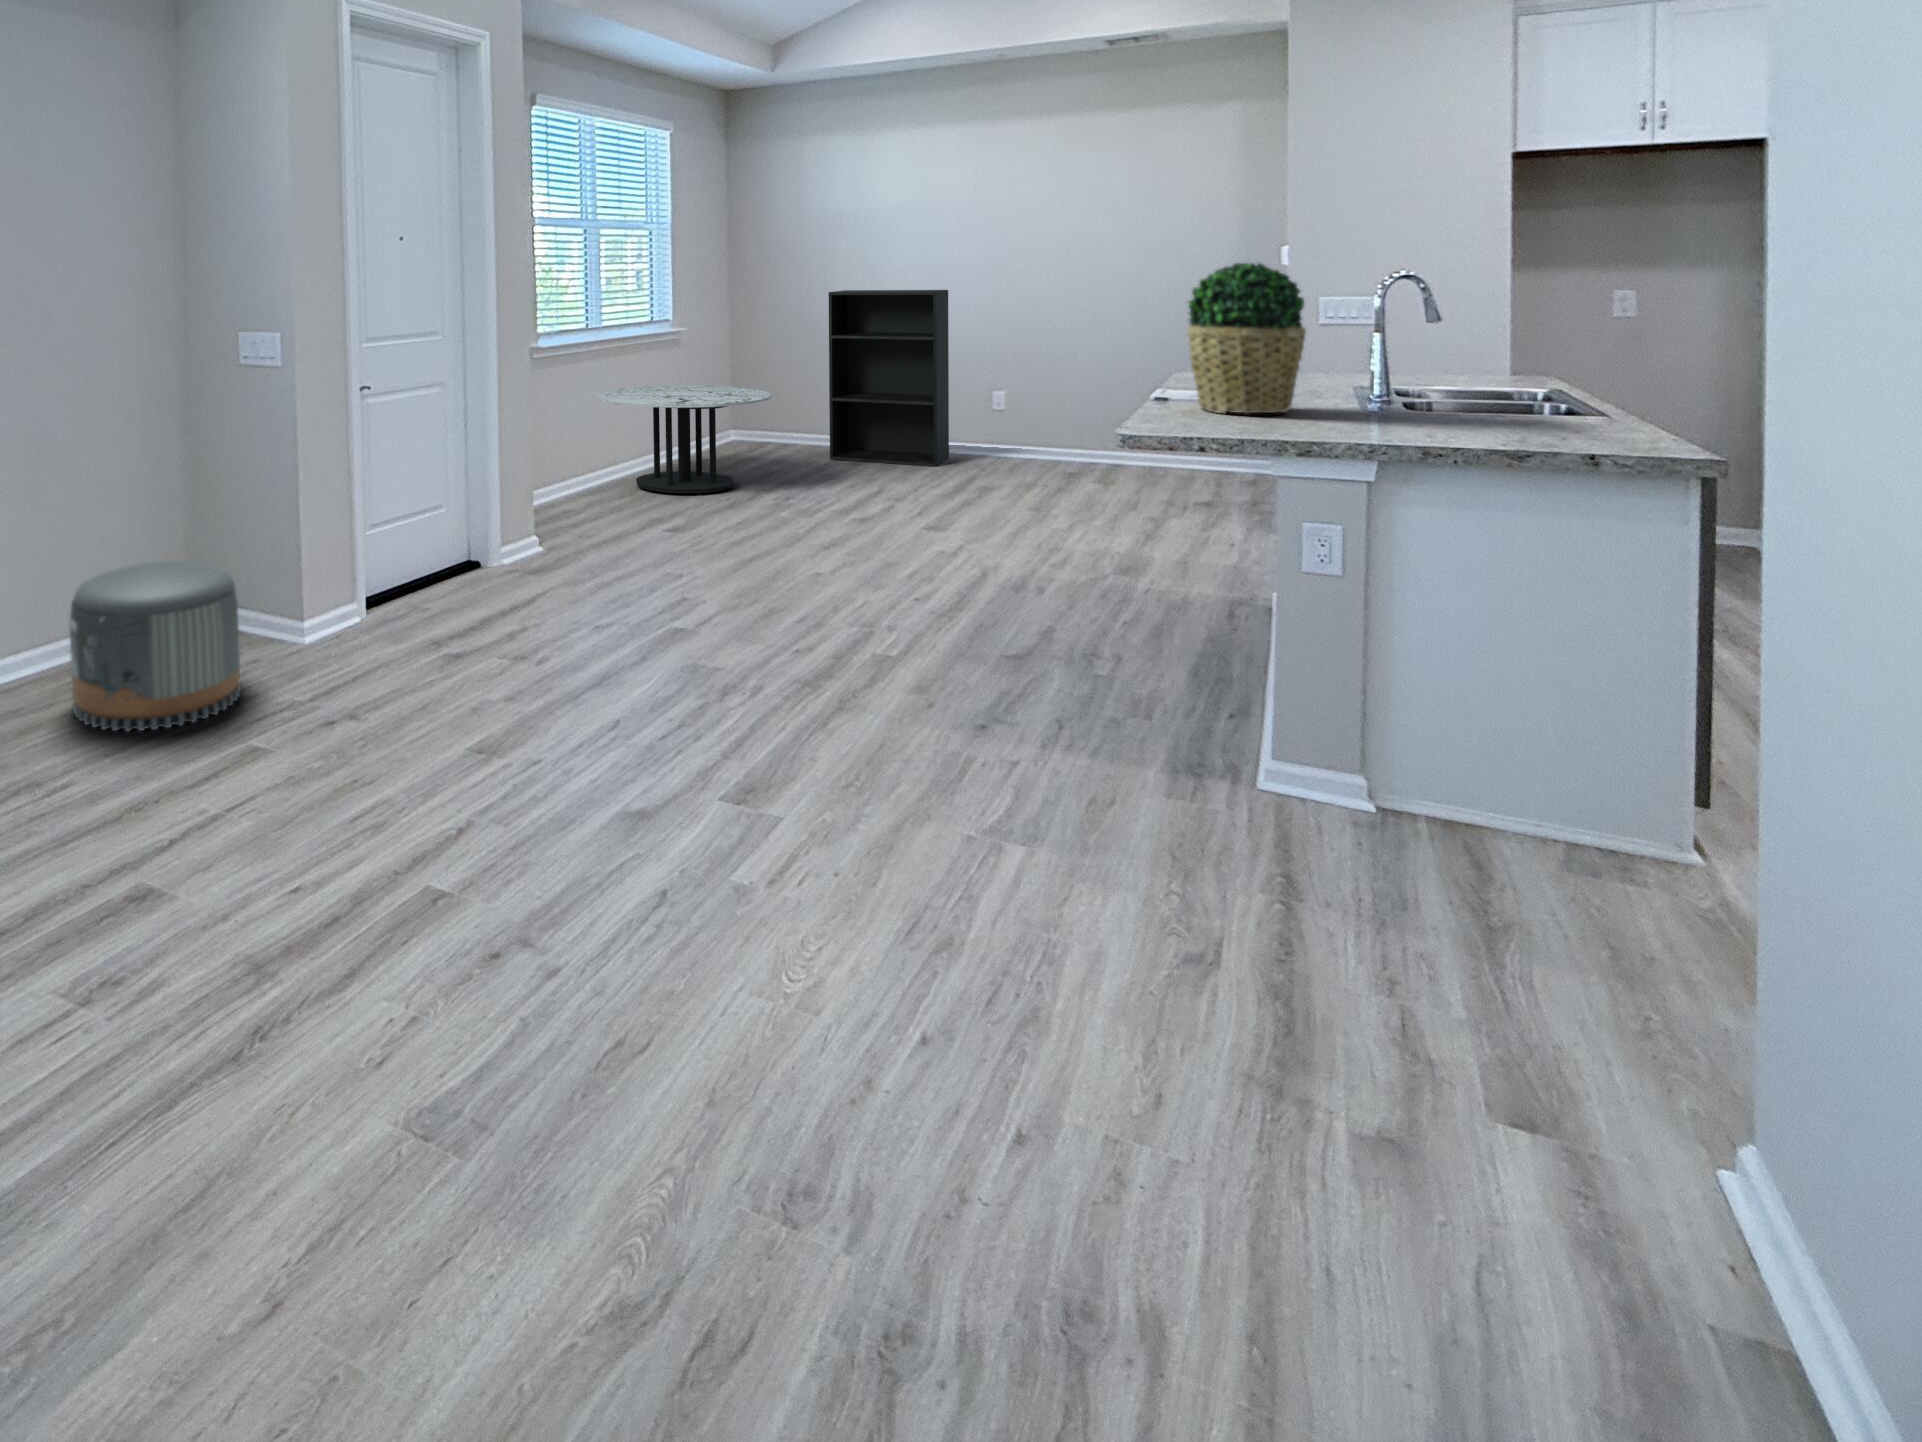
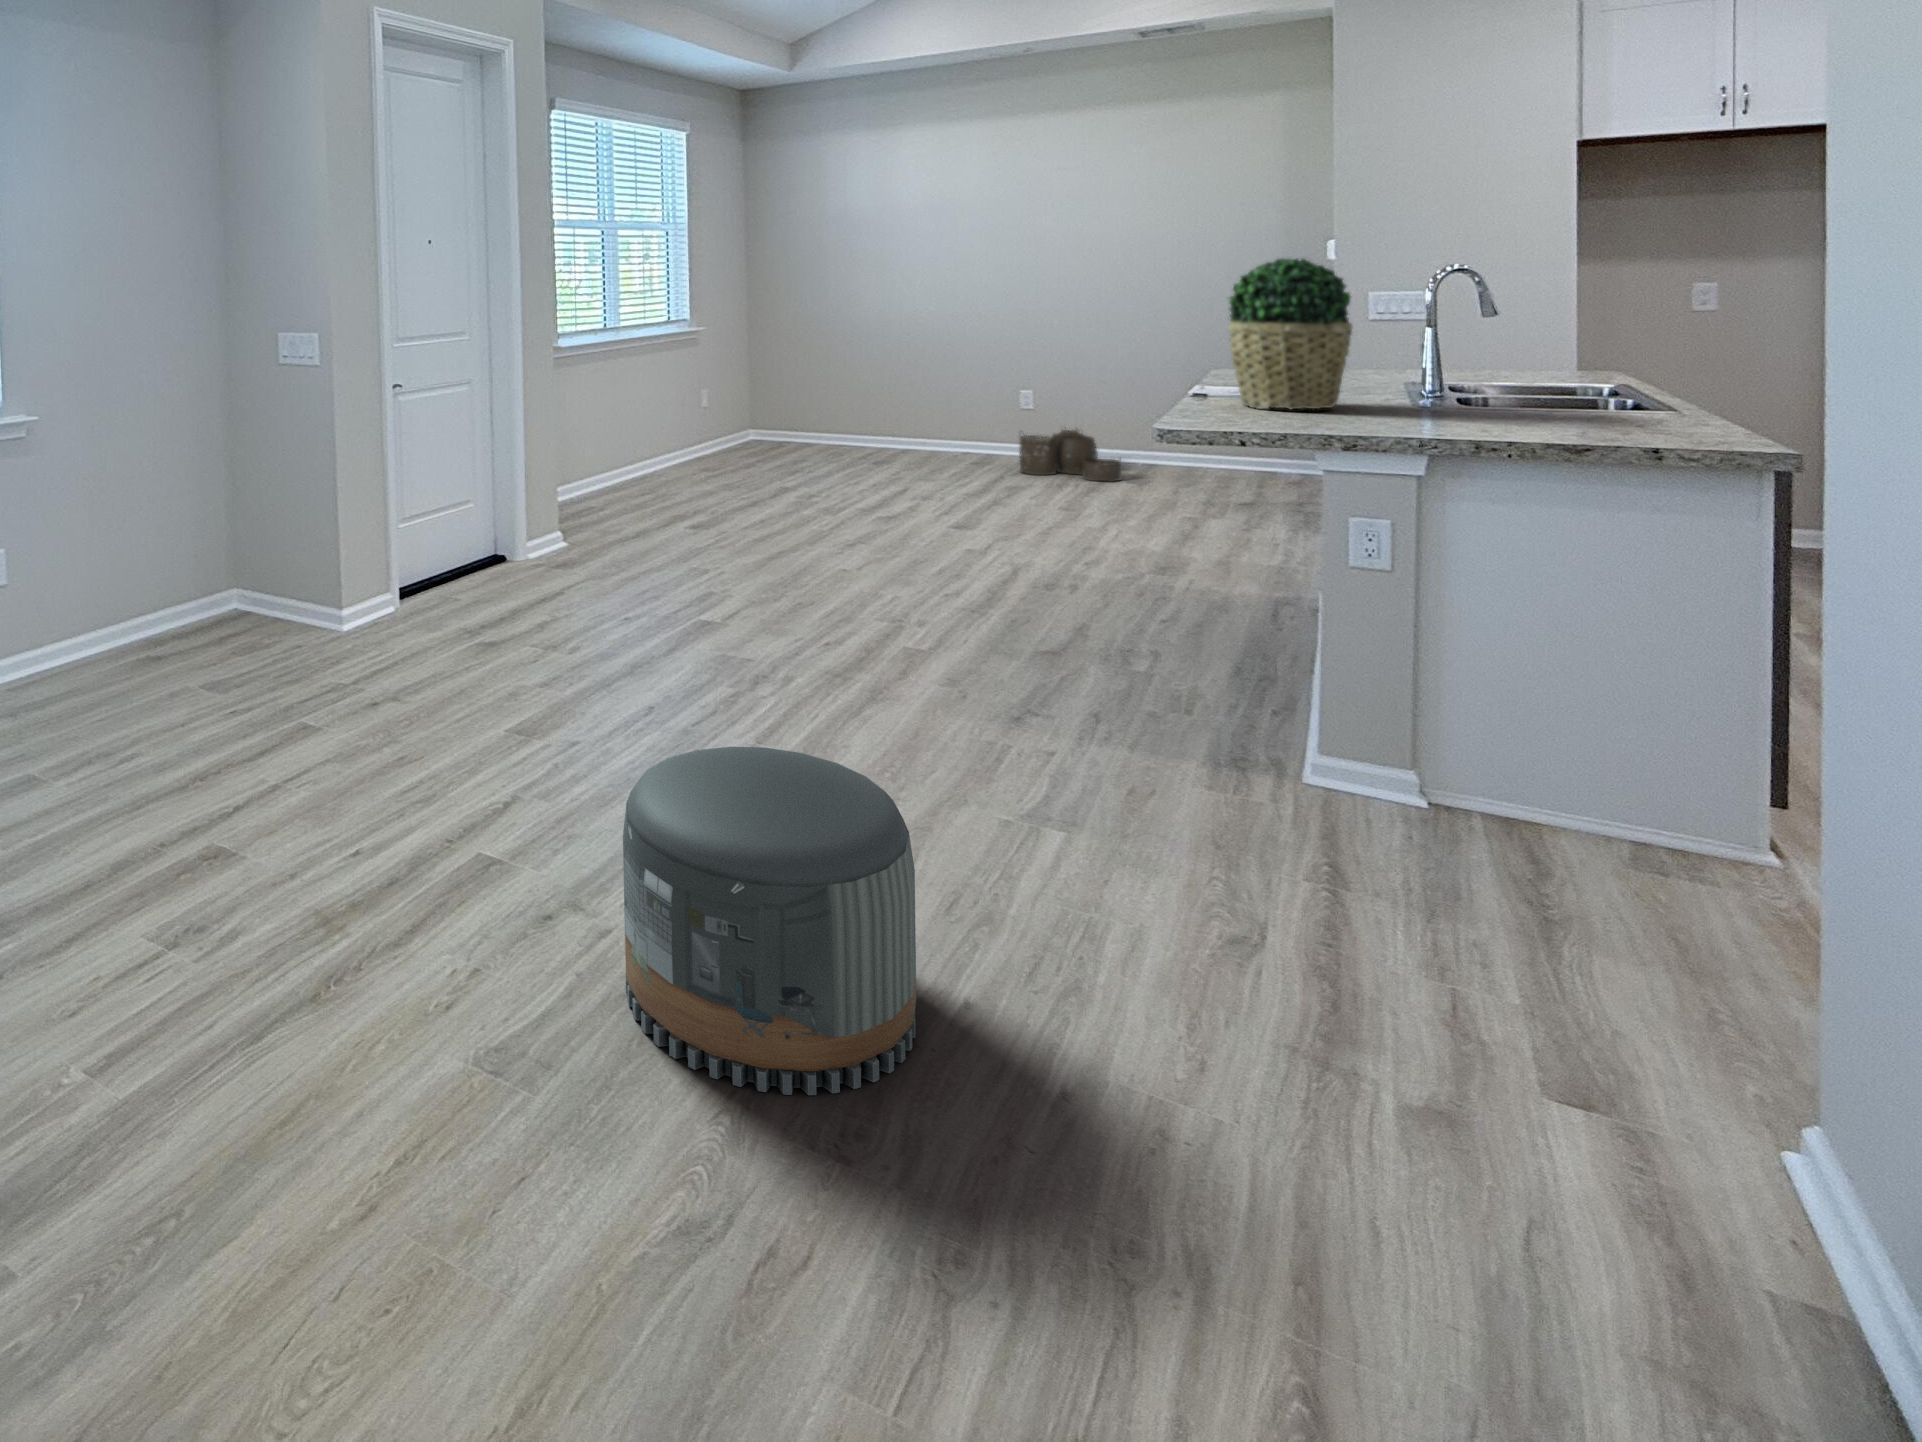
bookshelf: present [829,290,949,466] -> none [850,288,976,468]
coffee table: present [598,385,771,495] -> none [617,386,792,496]
woven basket: none [990,425,1085,479] -> present [1019,428,1121,482]
pouf: present [70,561,241,731] -> present [623,747,916,1095]

